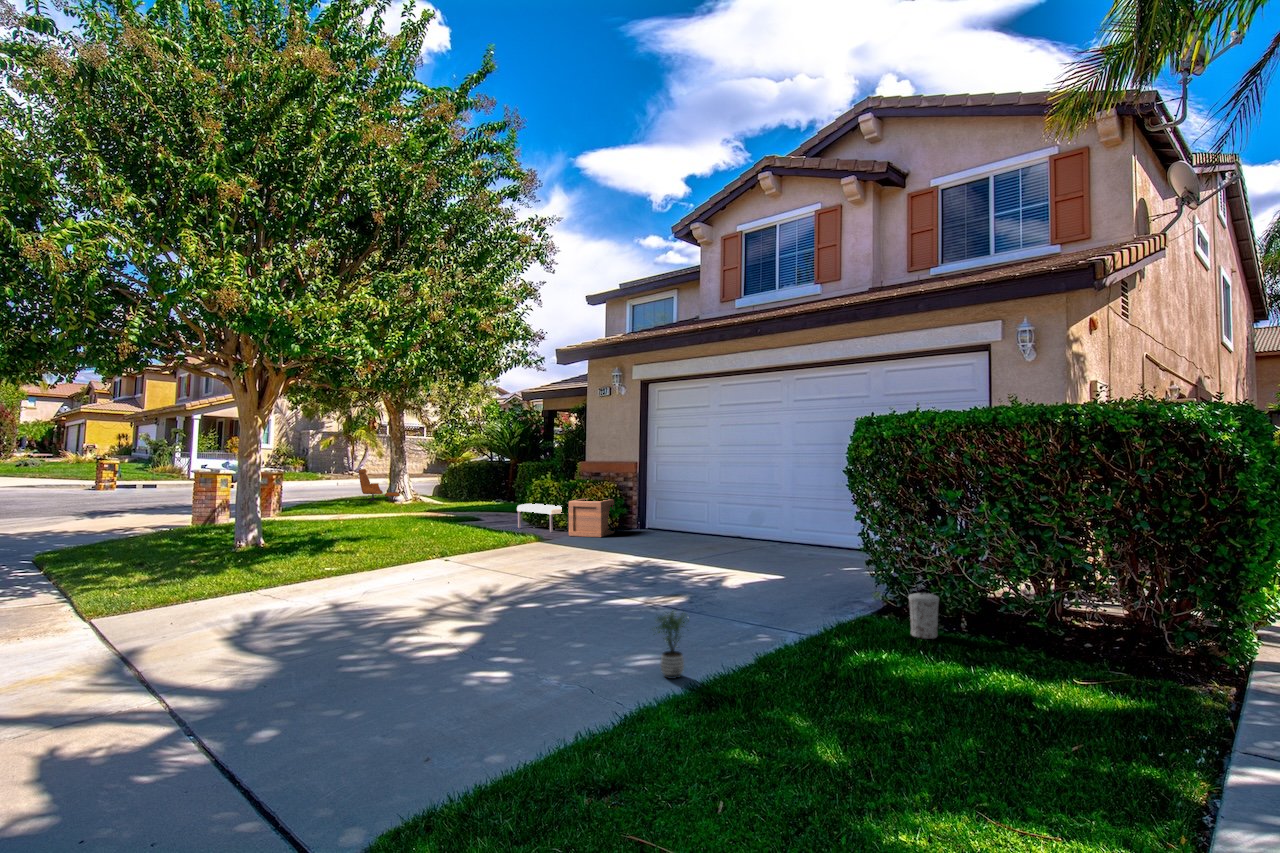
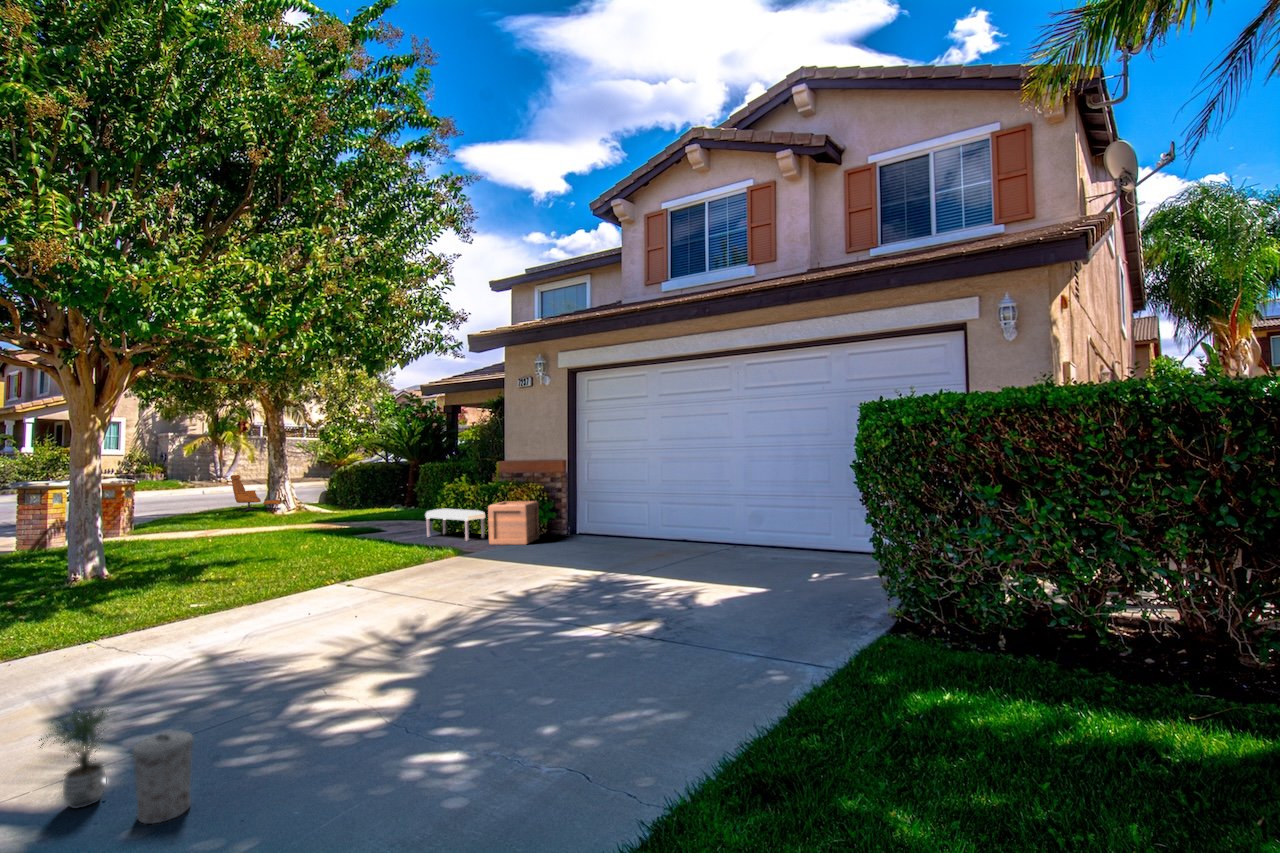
trash can: present [909,592,939,639] -> present [132,732,193,824]
potted plant: present [654,611,689,679] -> present [39,707,115,808]

